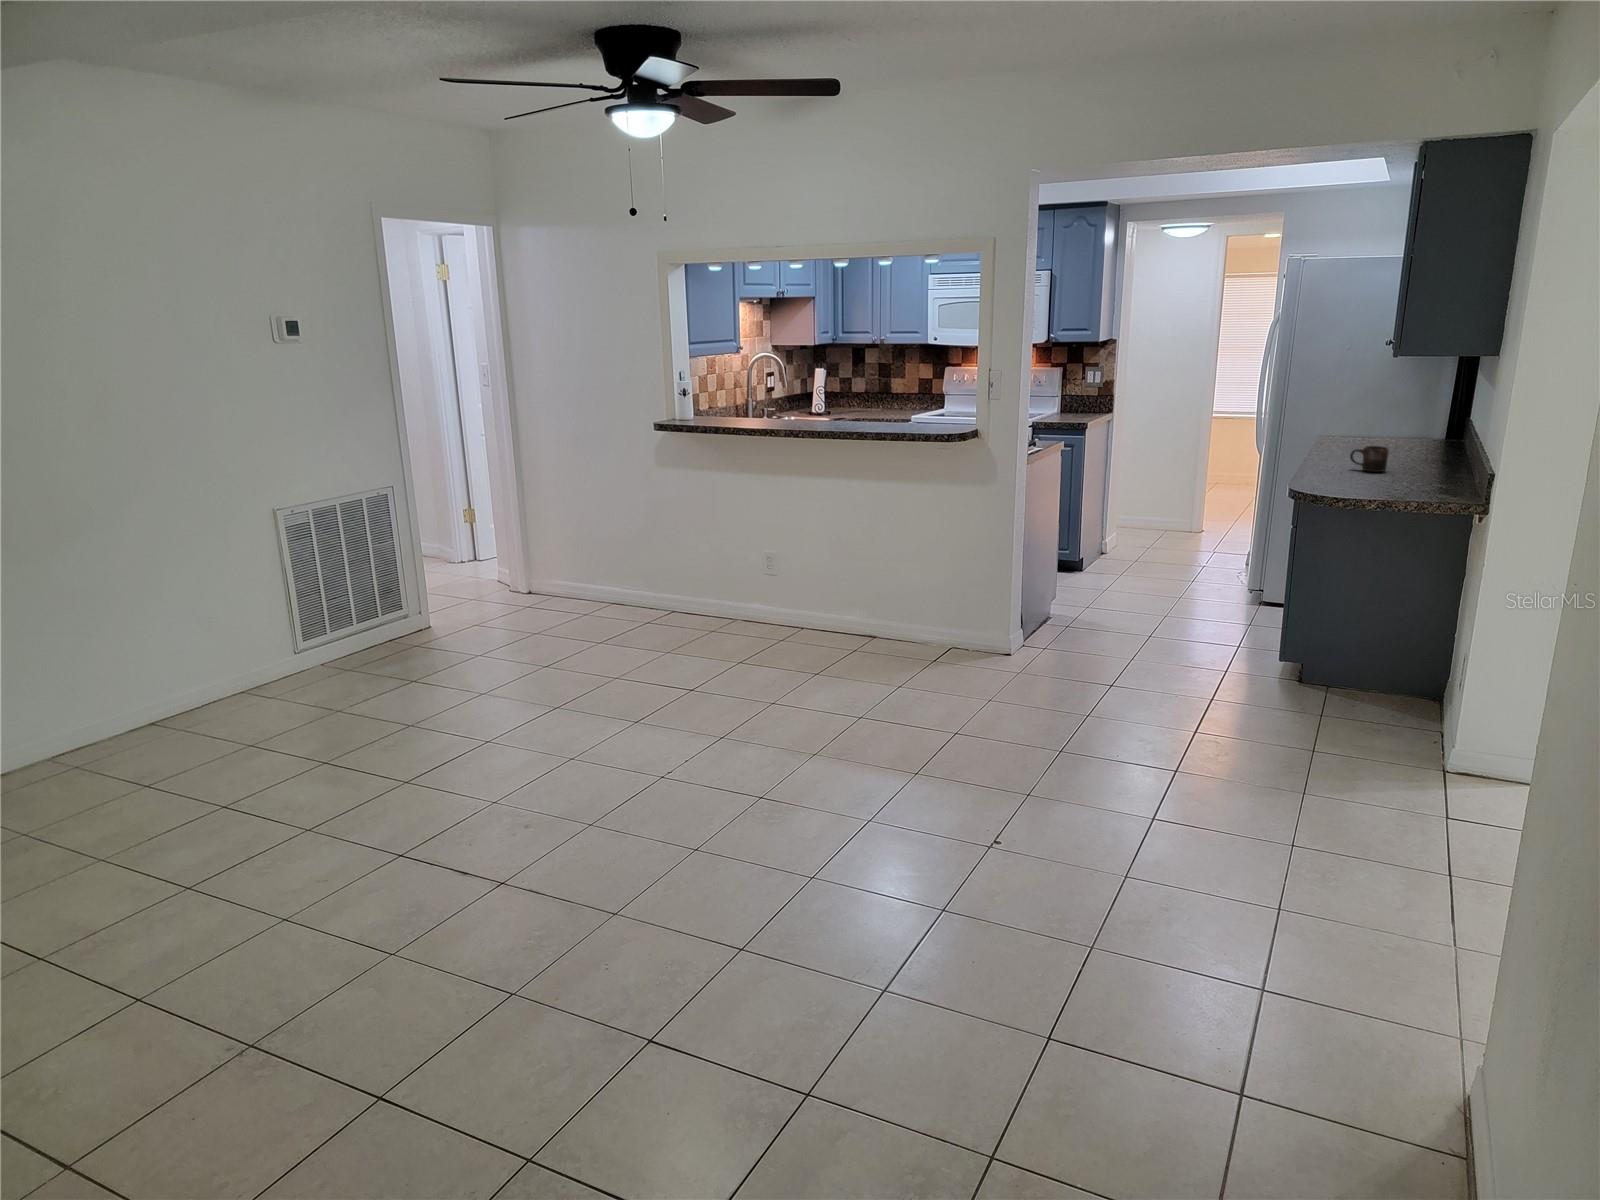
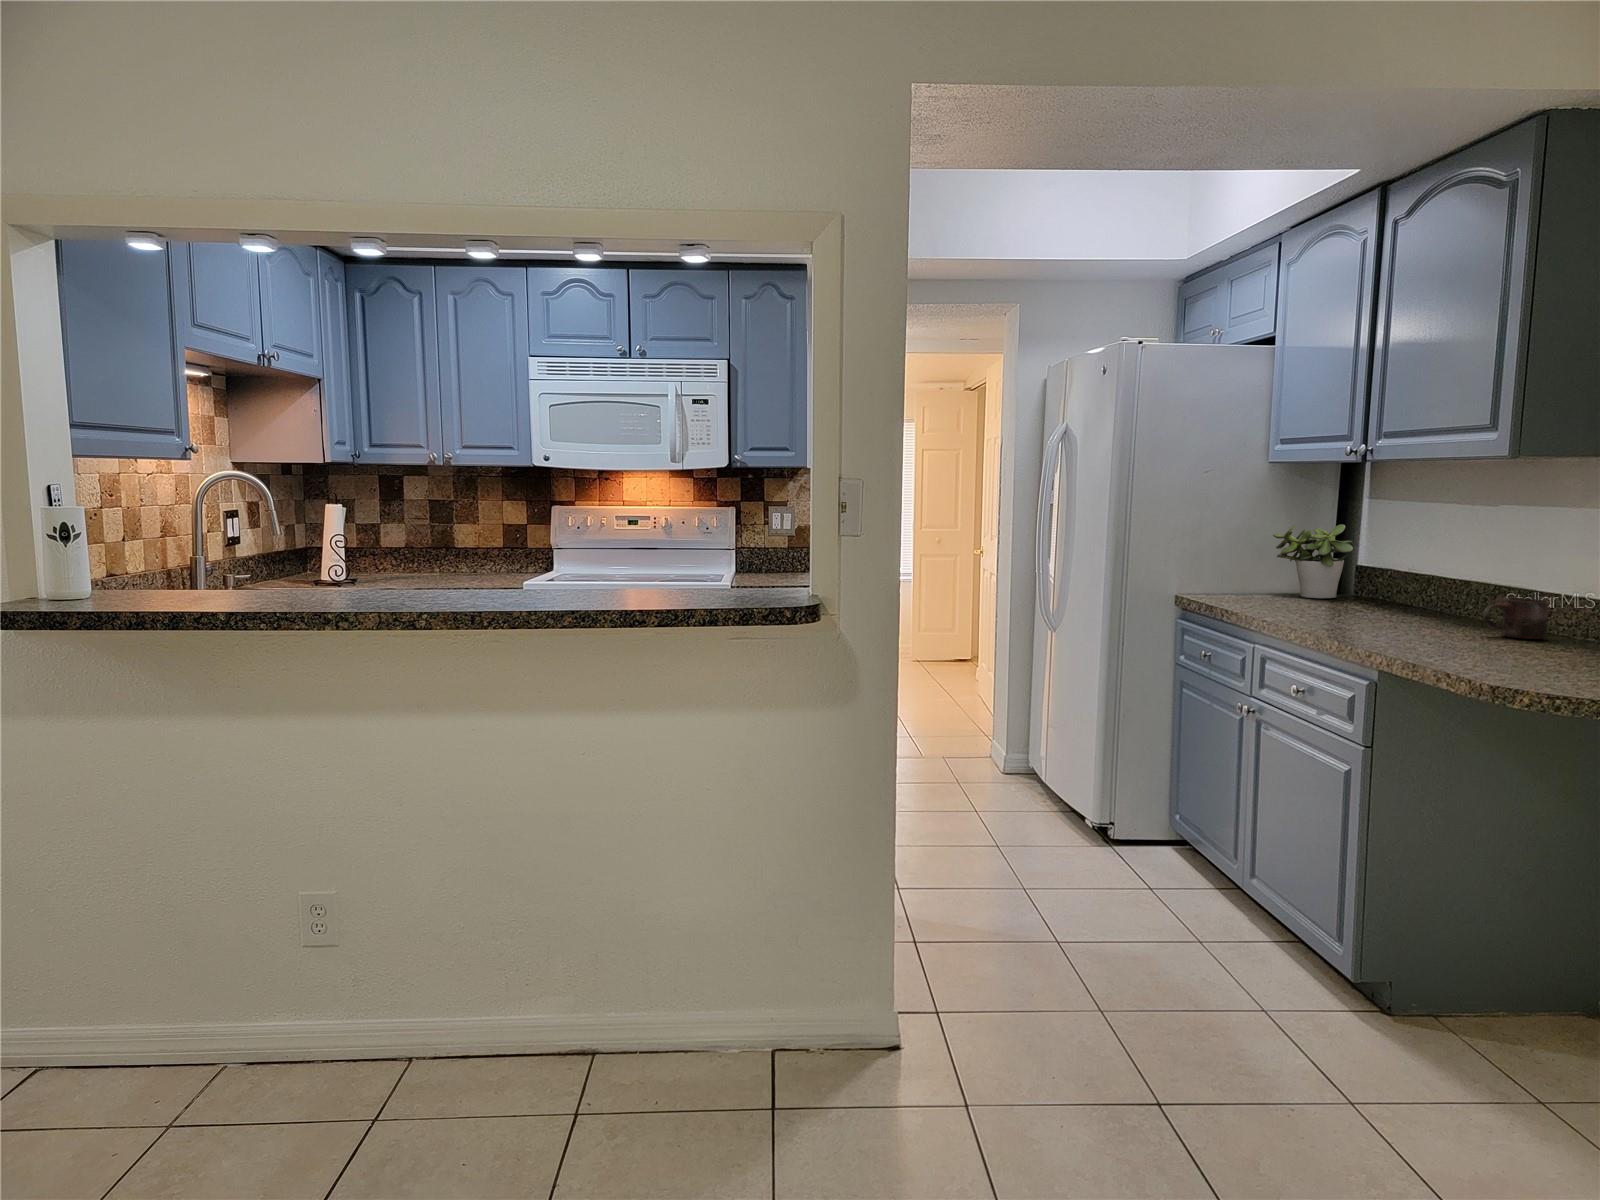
potted plant: none [1343,393,1393,445] -> present [1273,524,1353,598]

